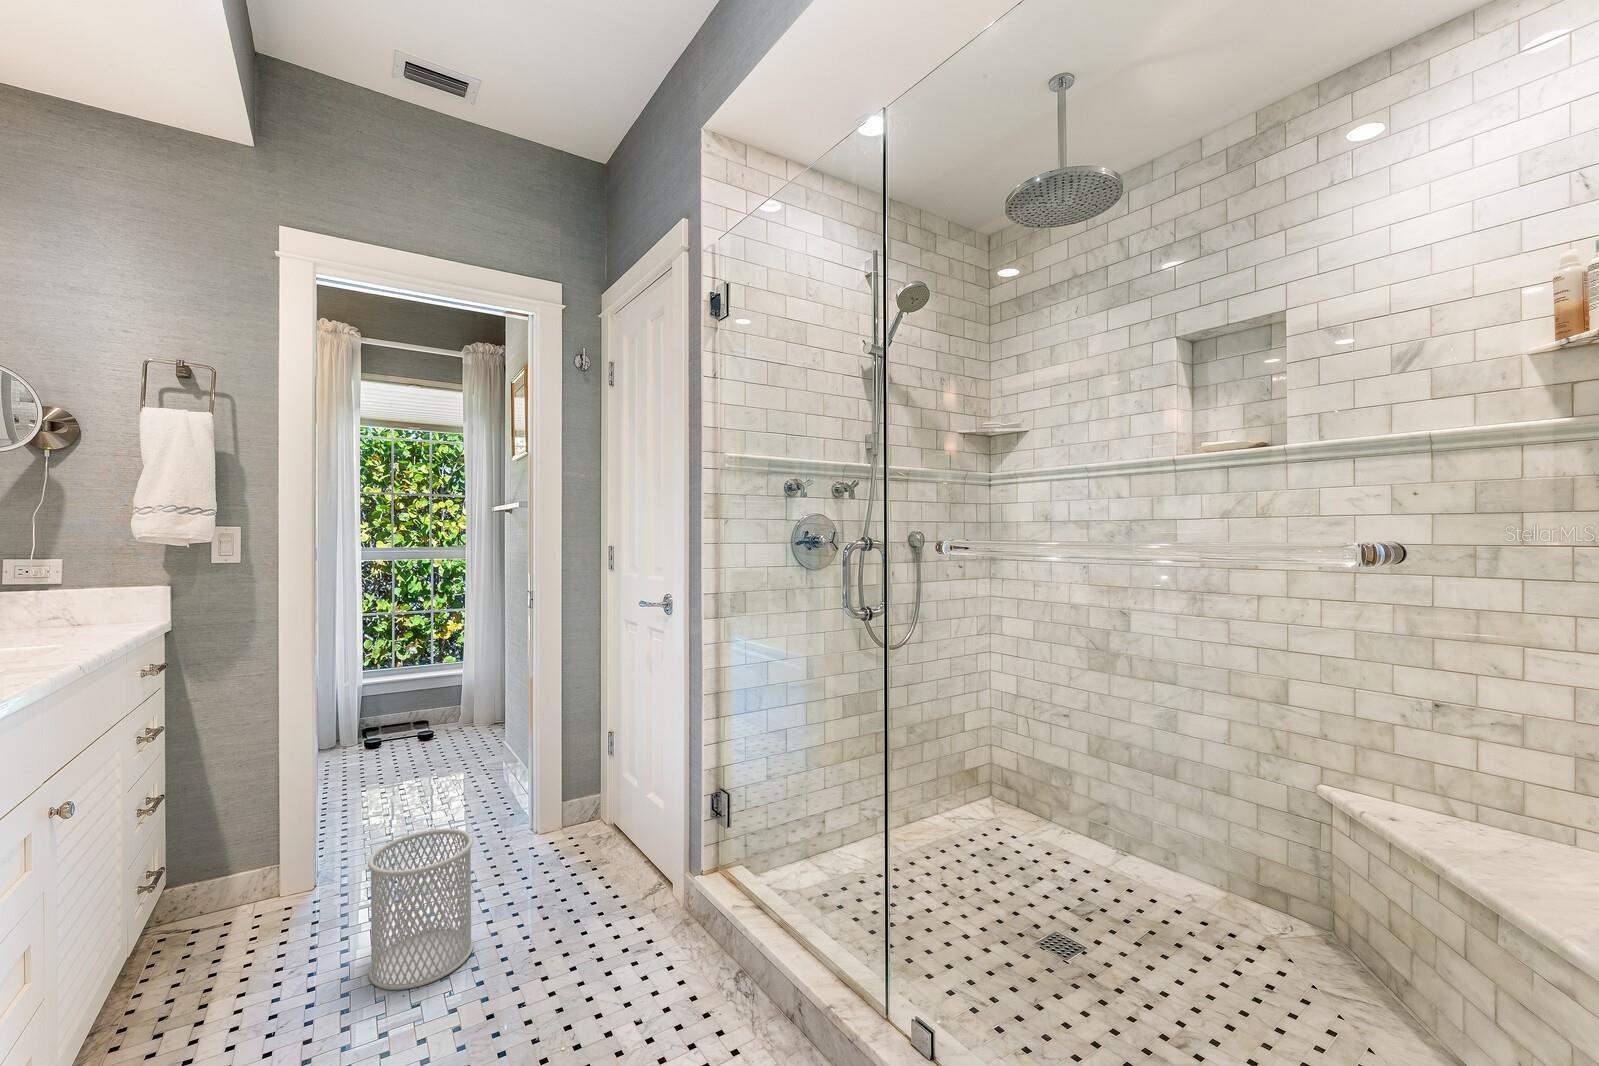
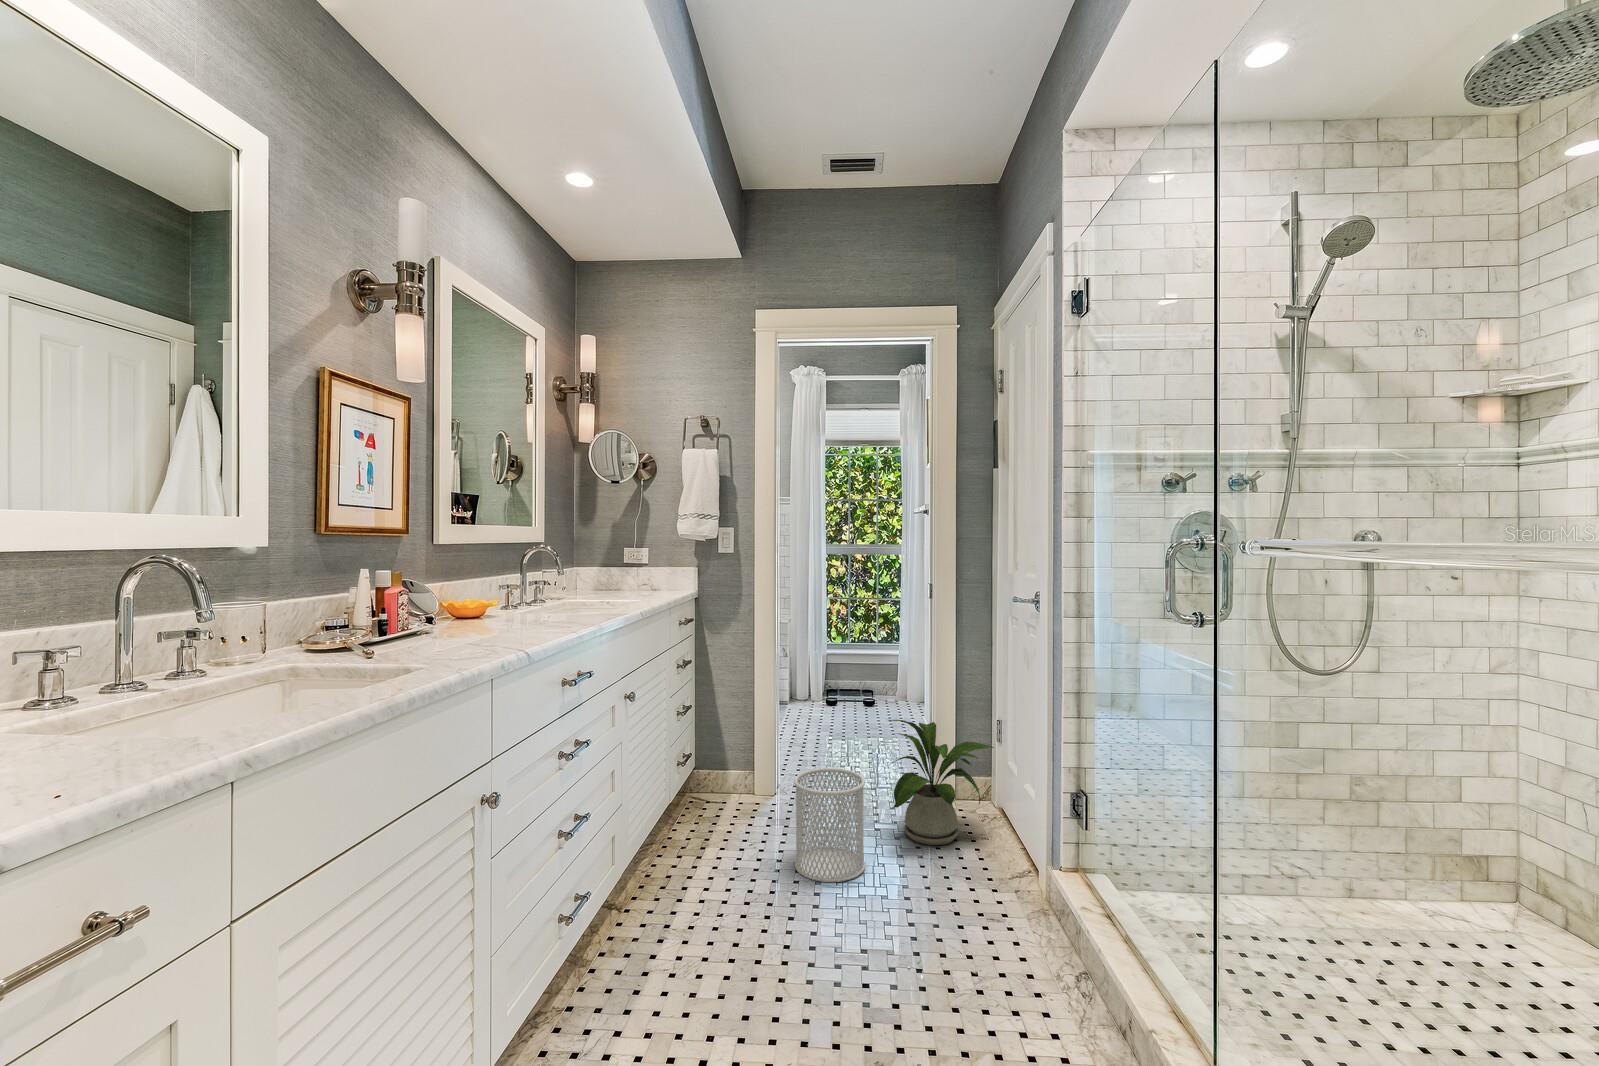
house plant: none [491,745,609,888] -> present [888,720,993,845]

